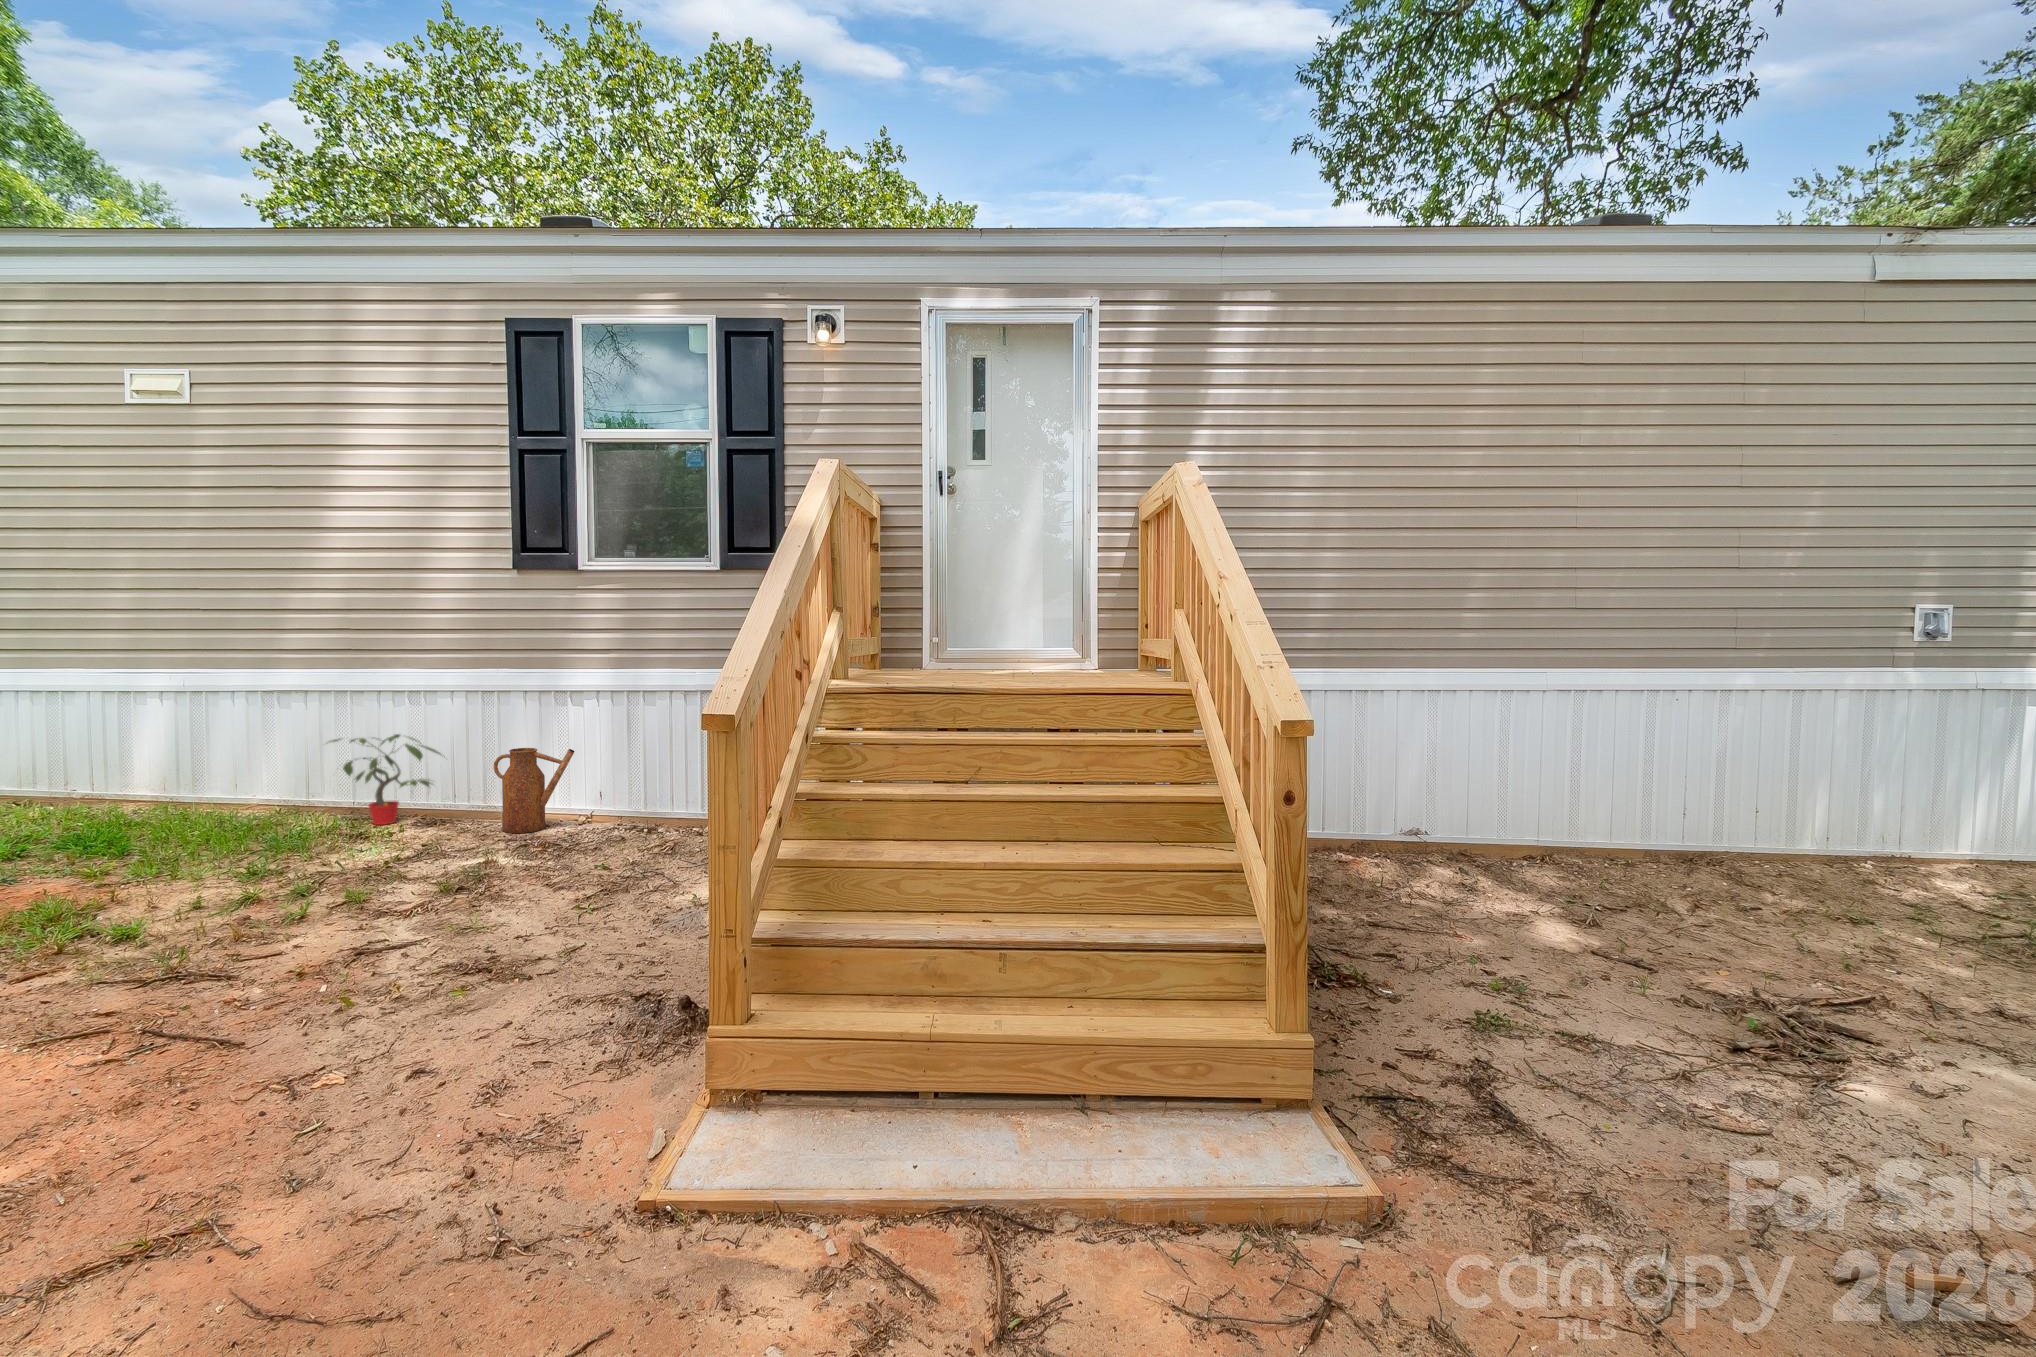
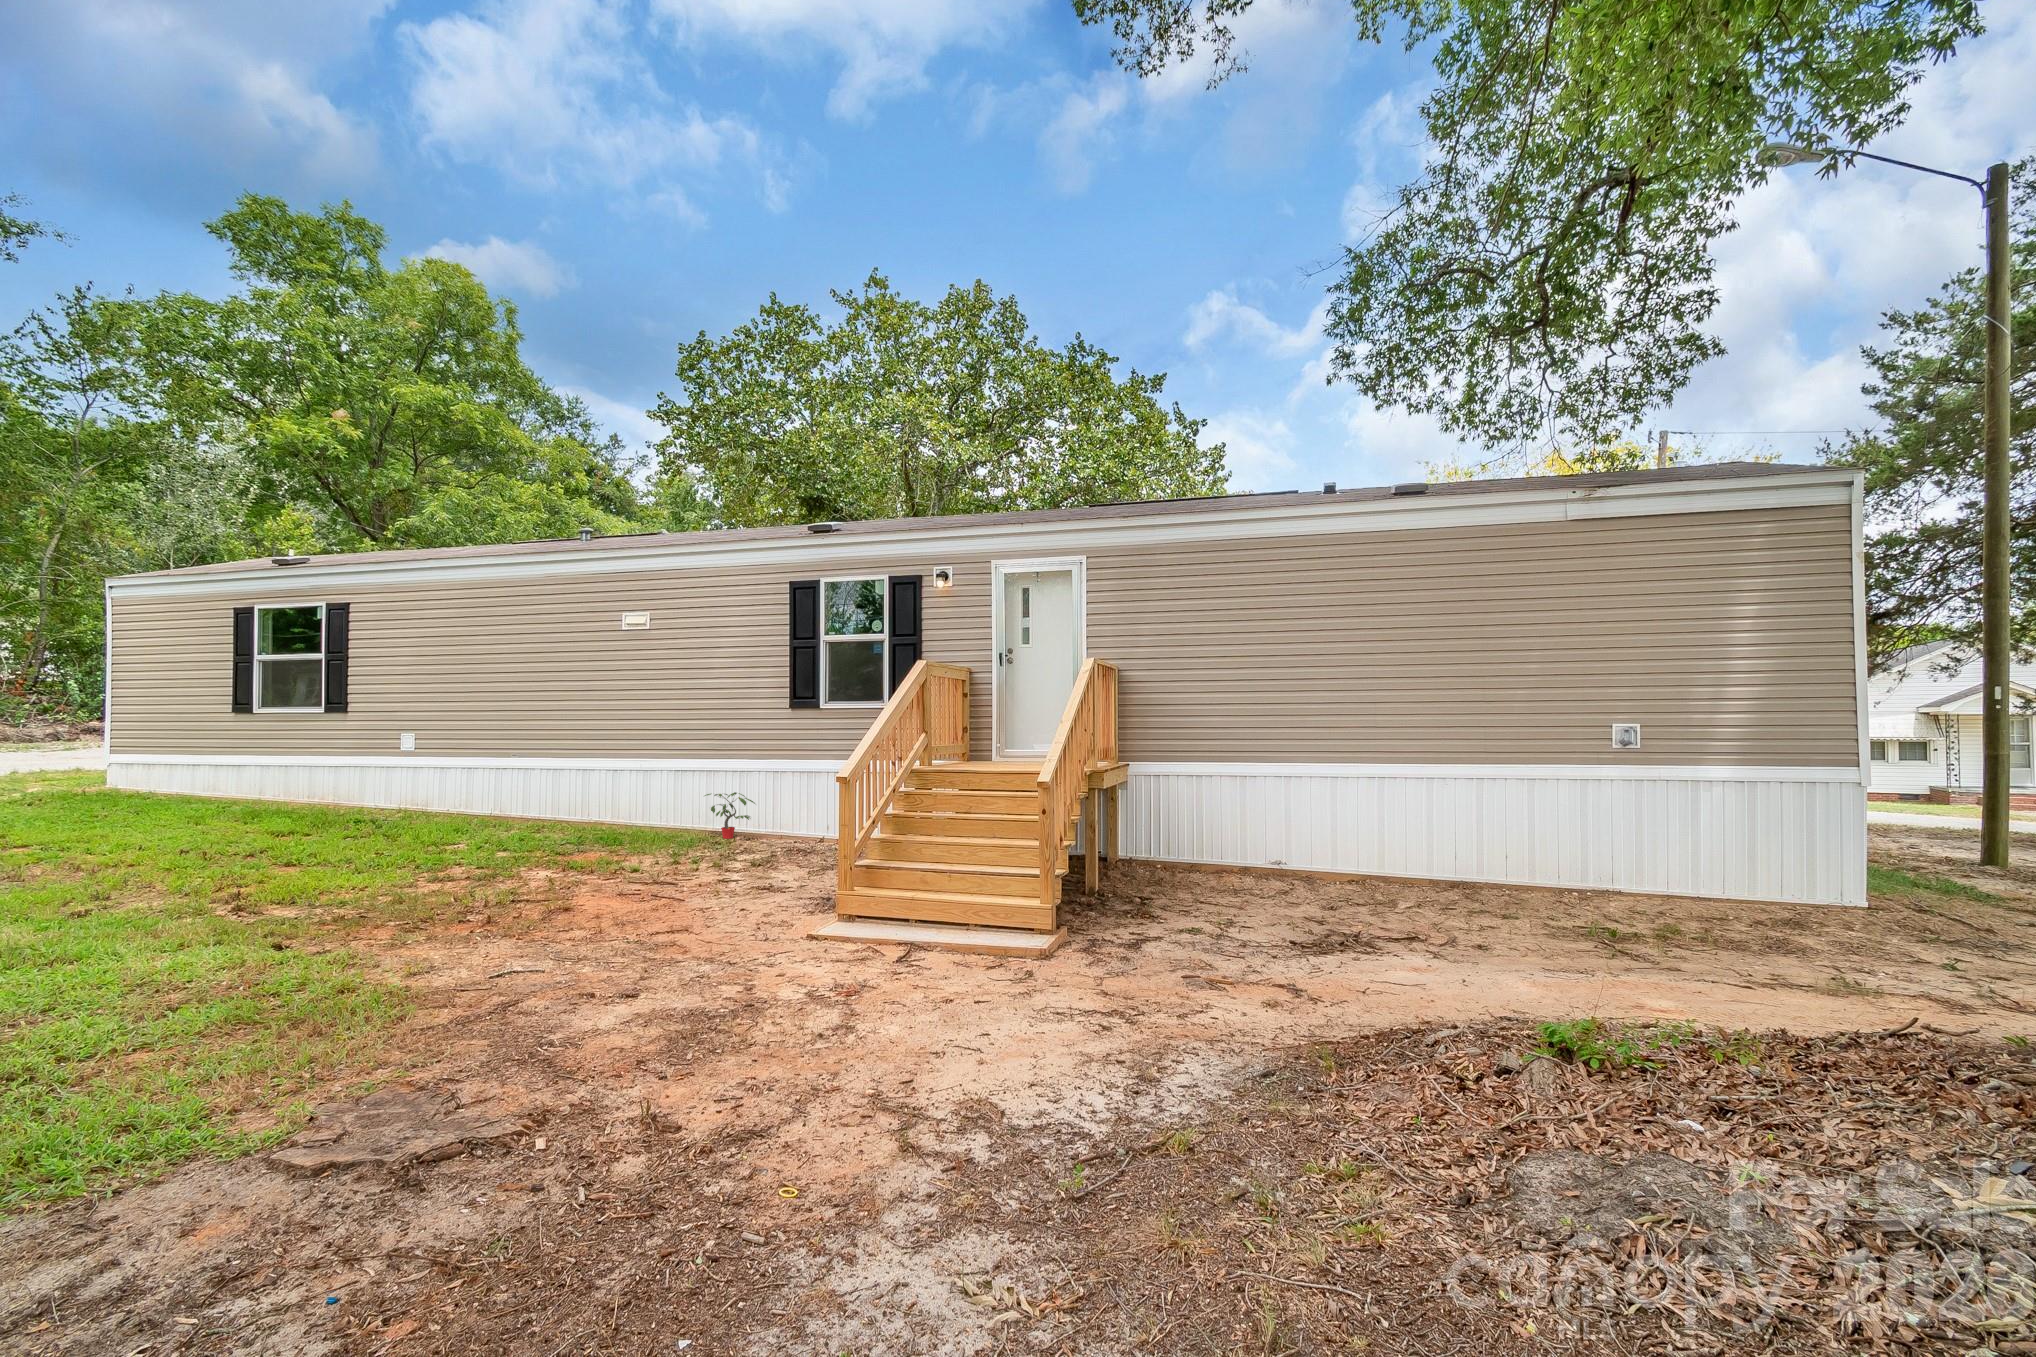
watering can: present [493,748,574,833] -> none [778,801,816,845]

